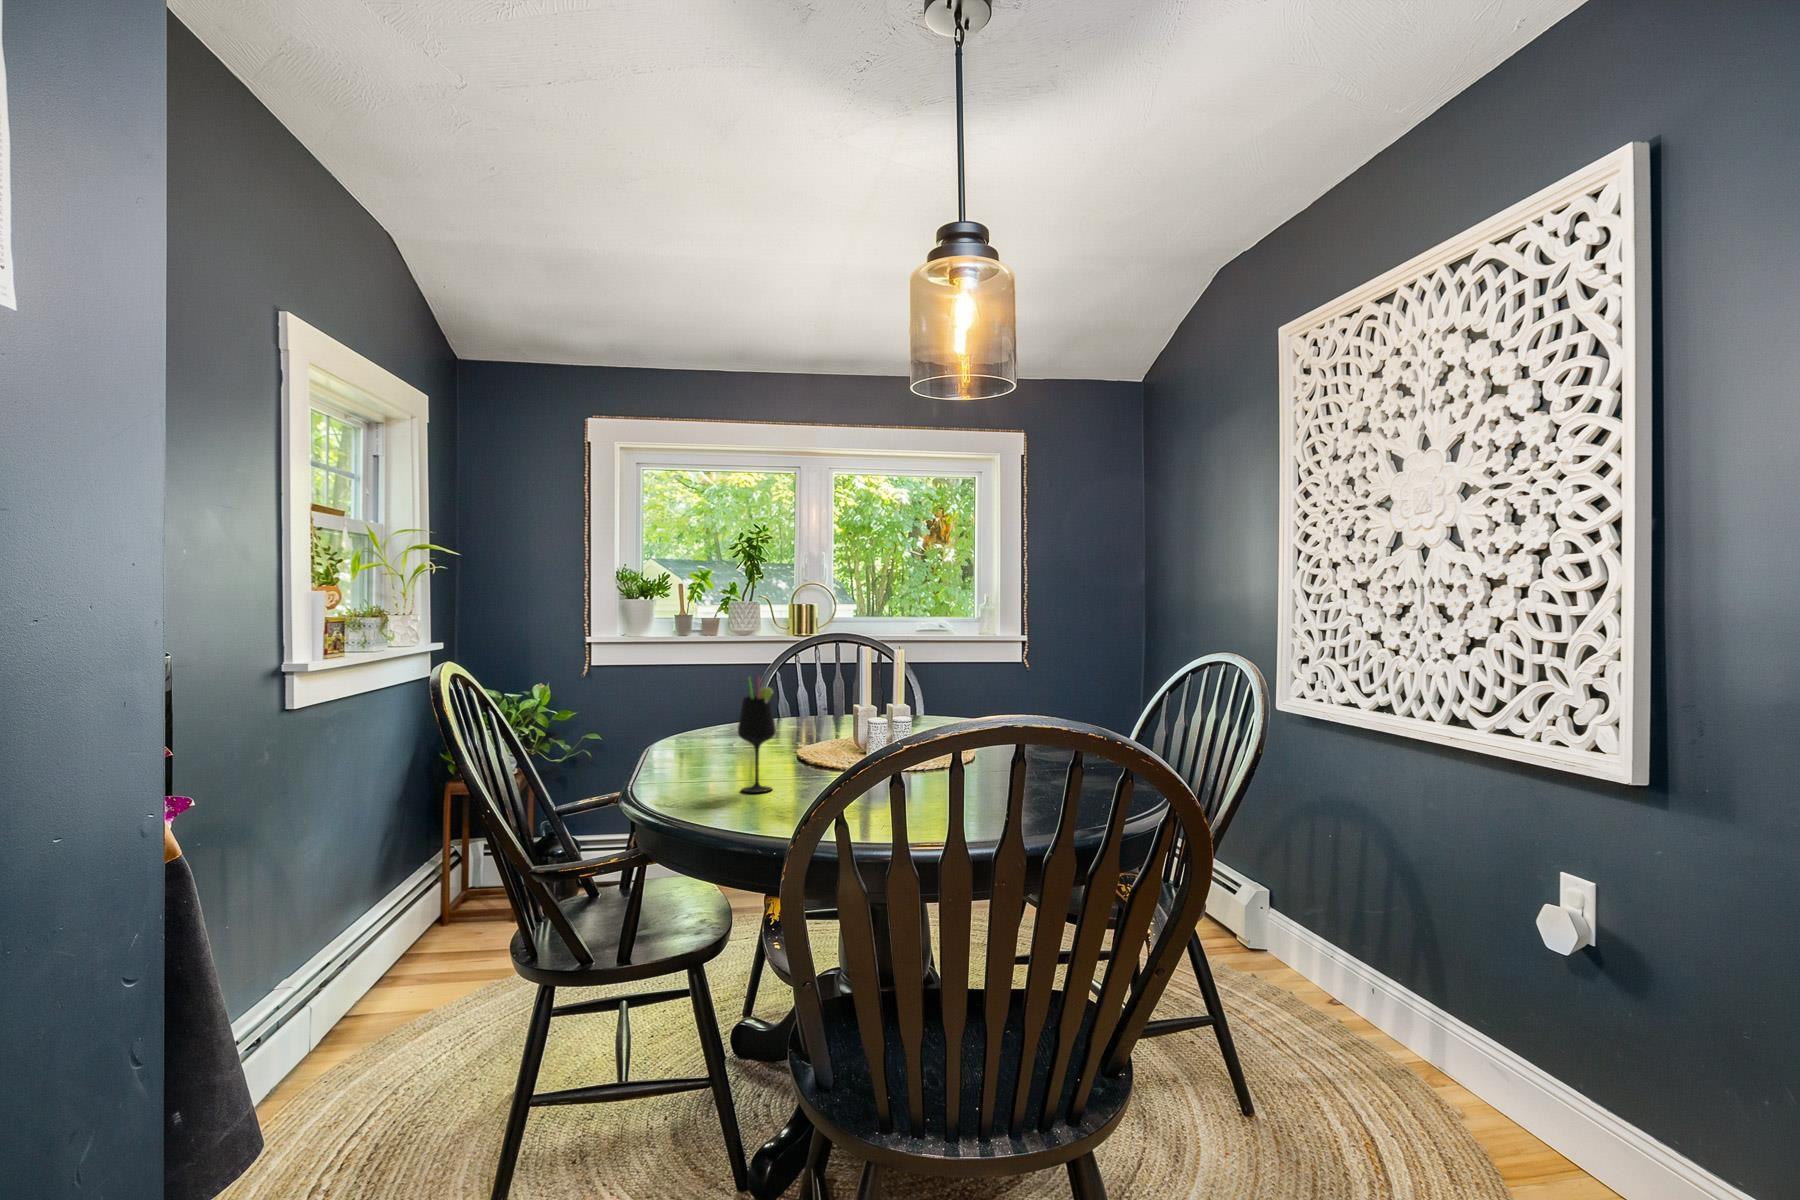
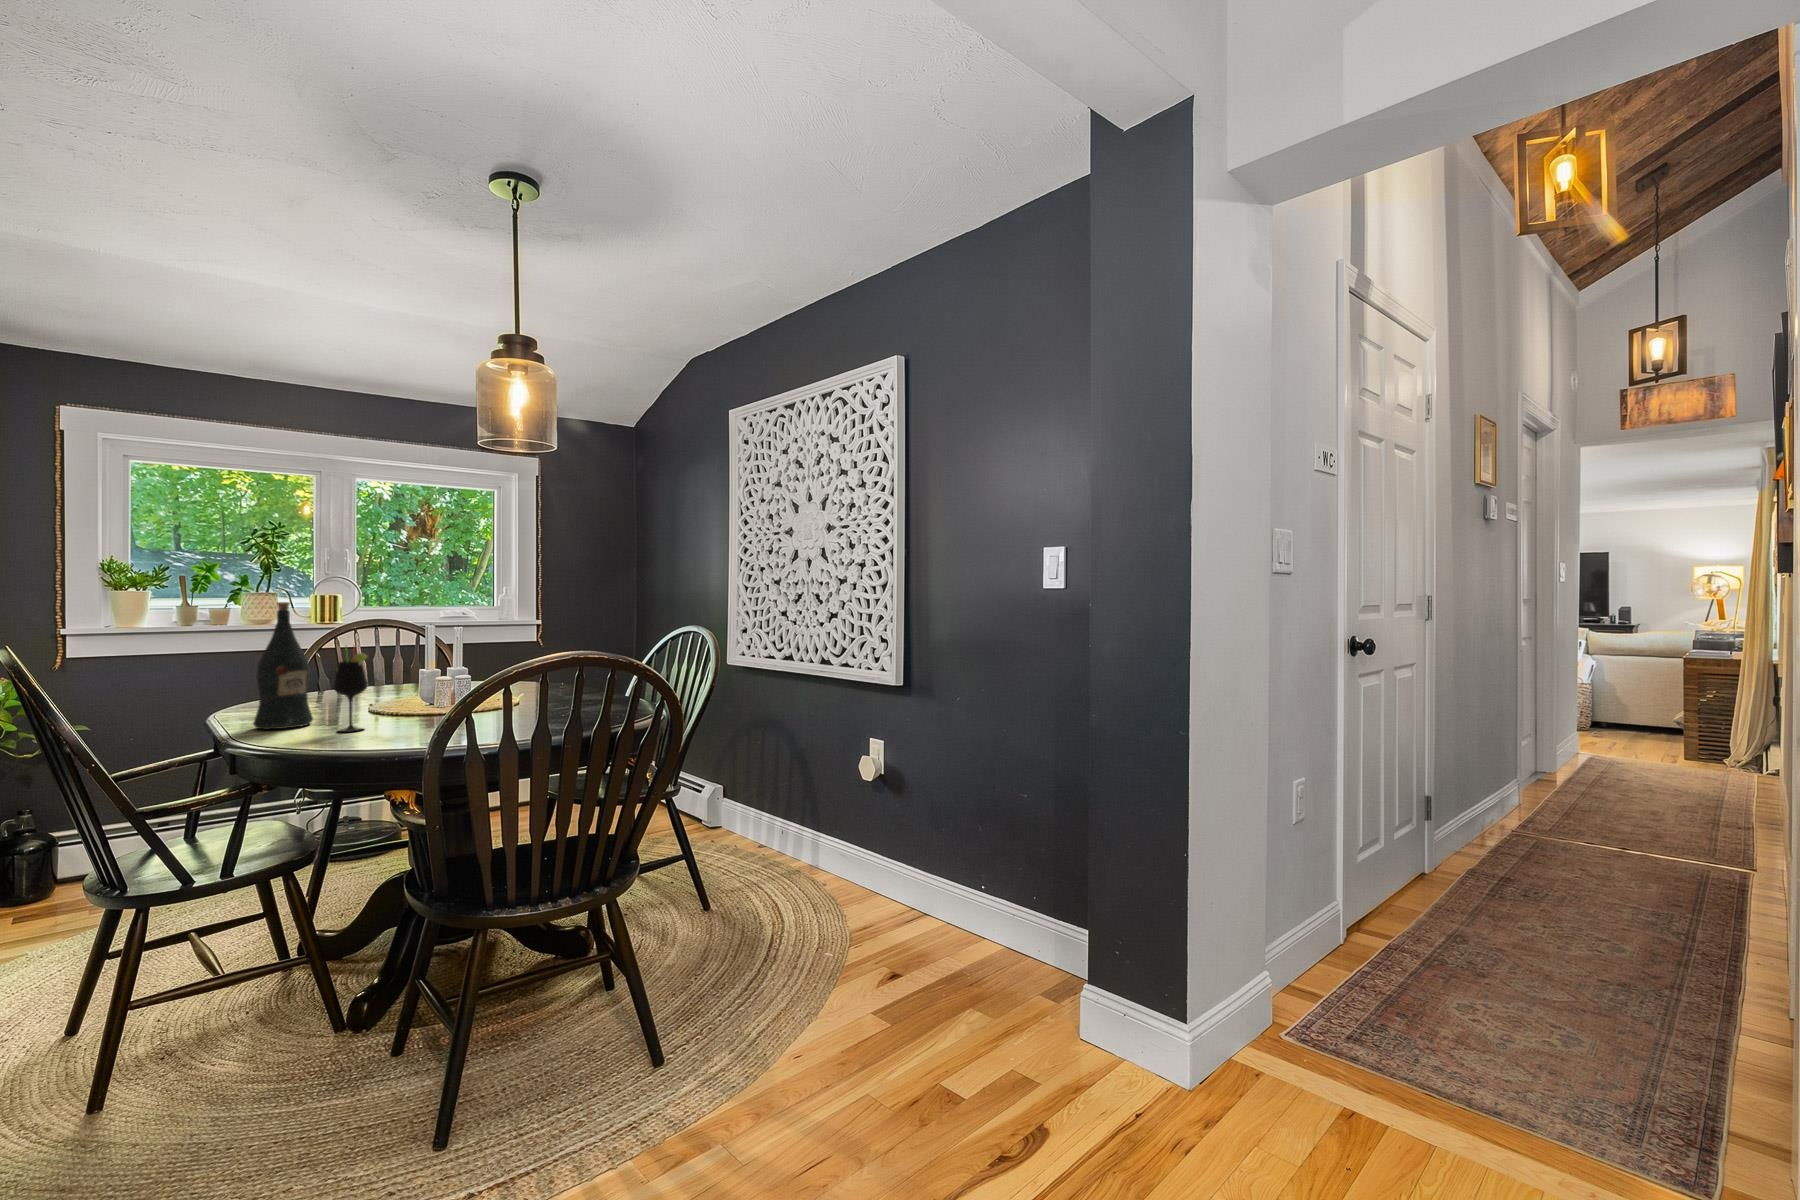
wine bottle: none [667,616,729,778] -> present [253,602,313,729]

